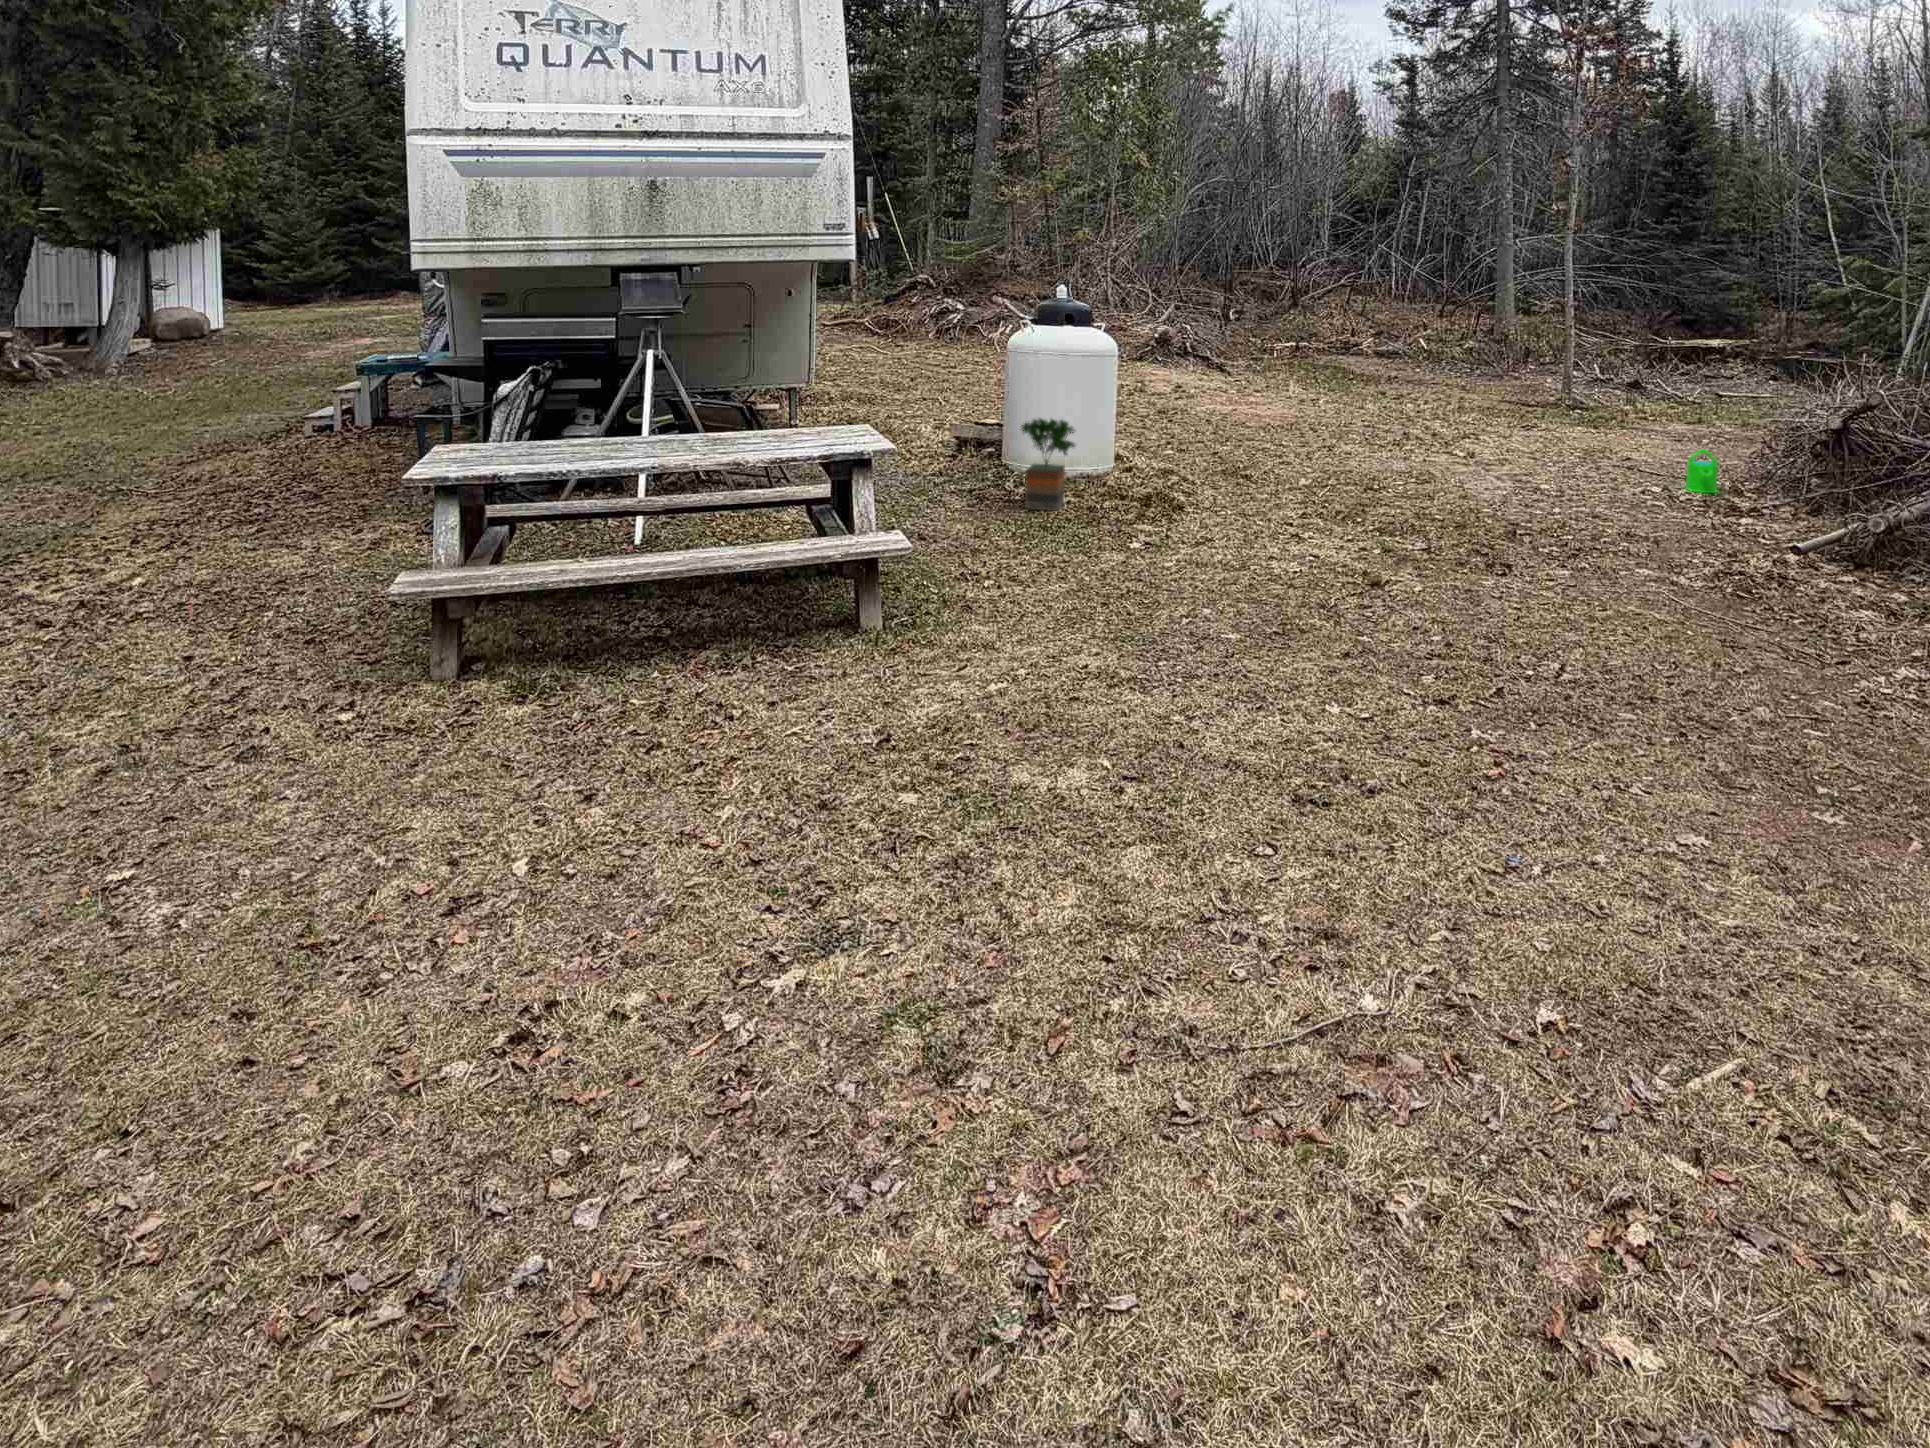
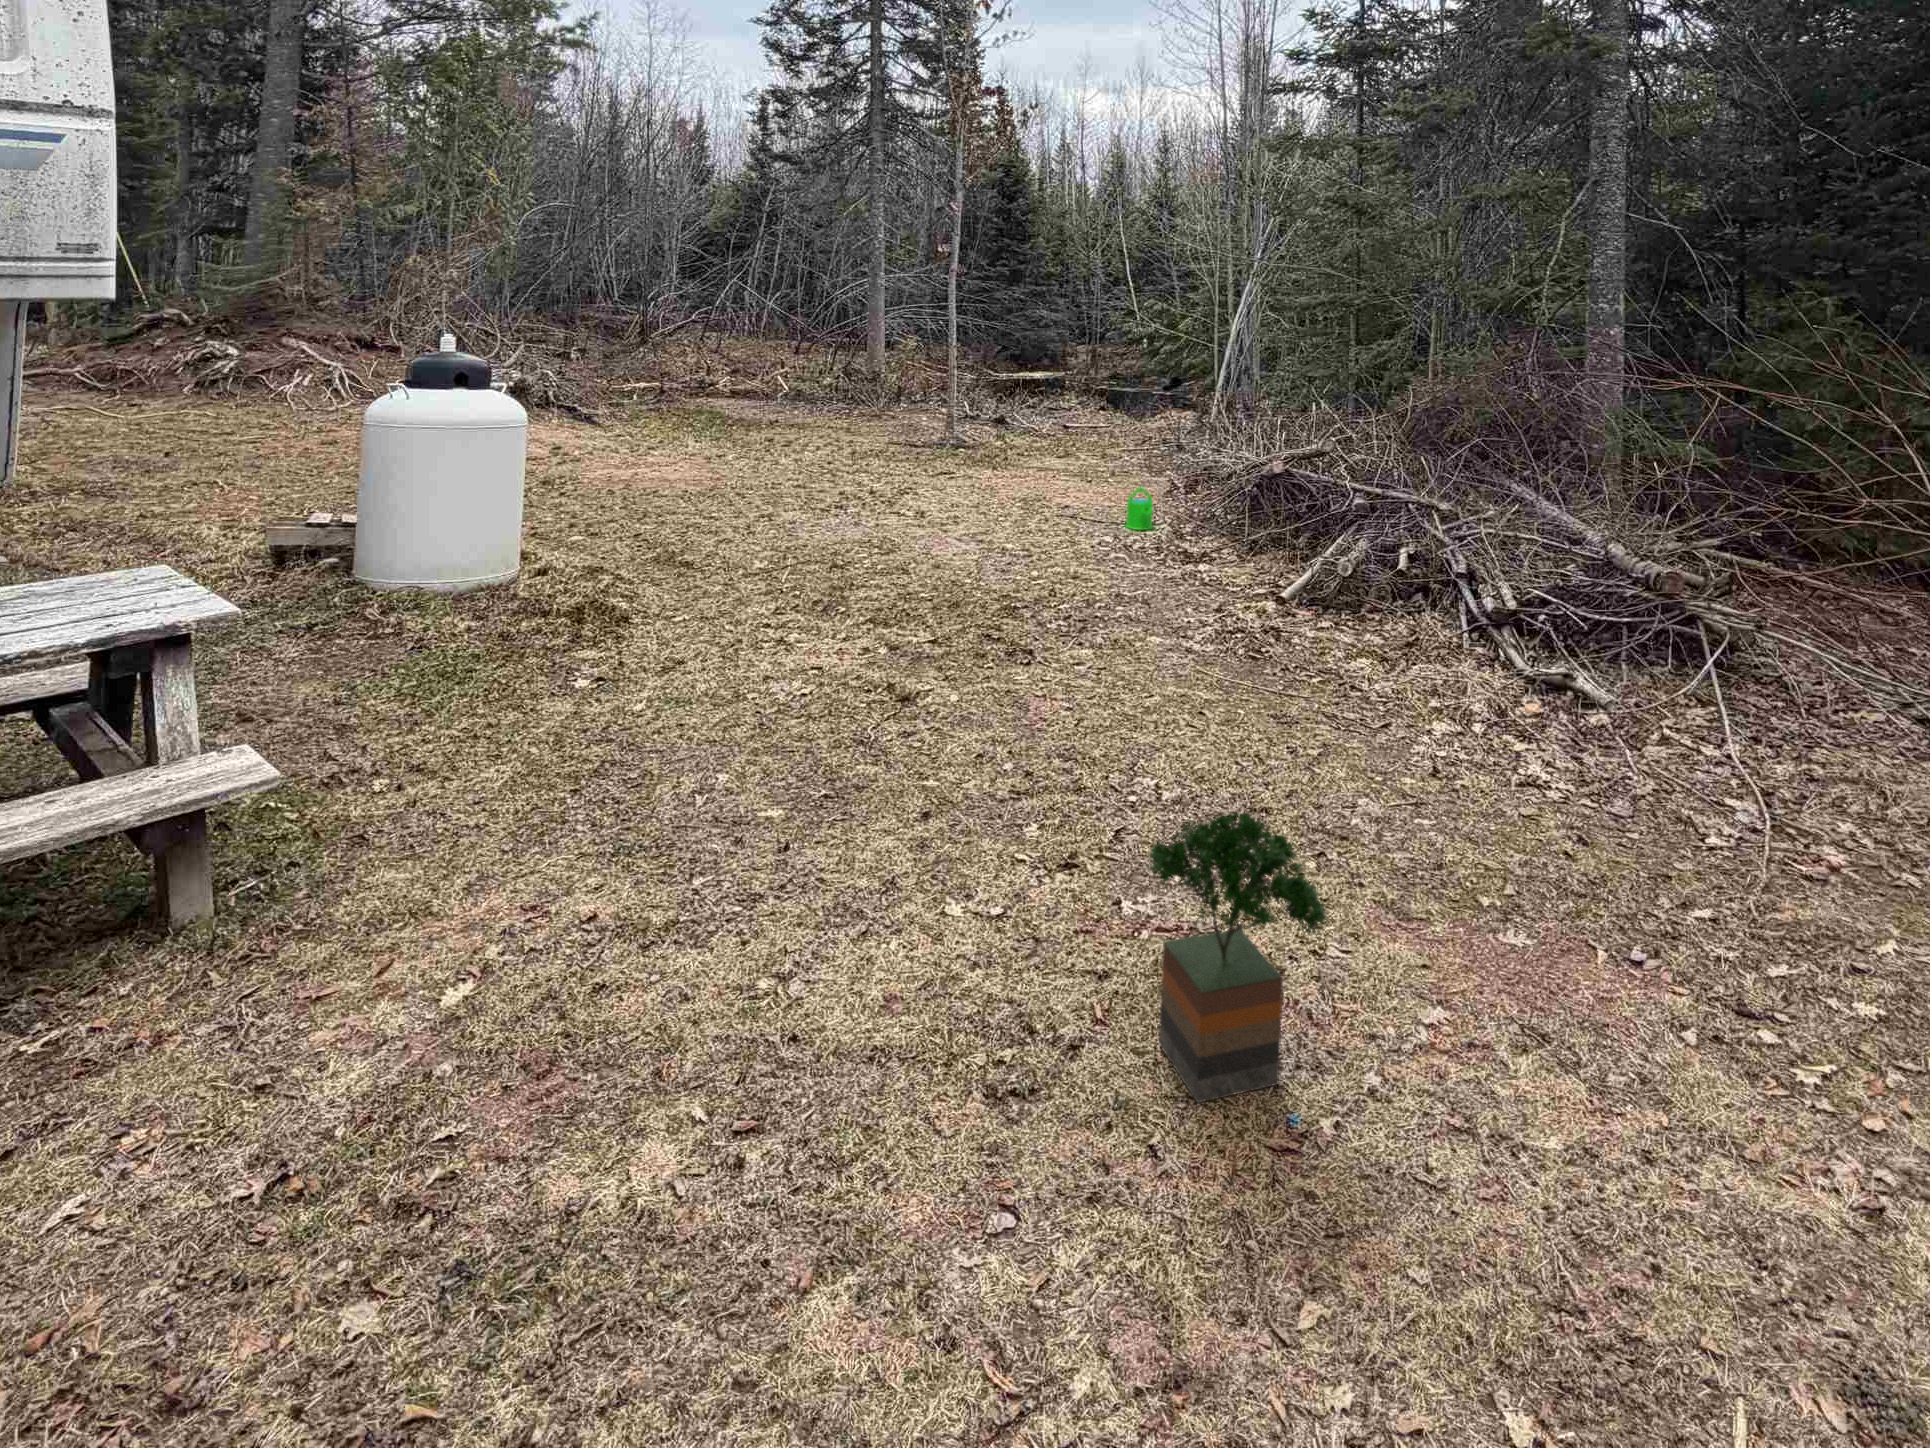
potted tree: present [1021,418,1076,511] -> present [1148,811,1327,1103]

